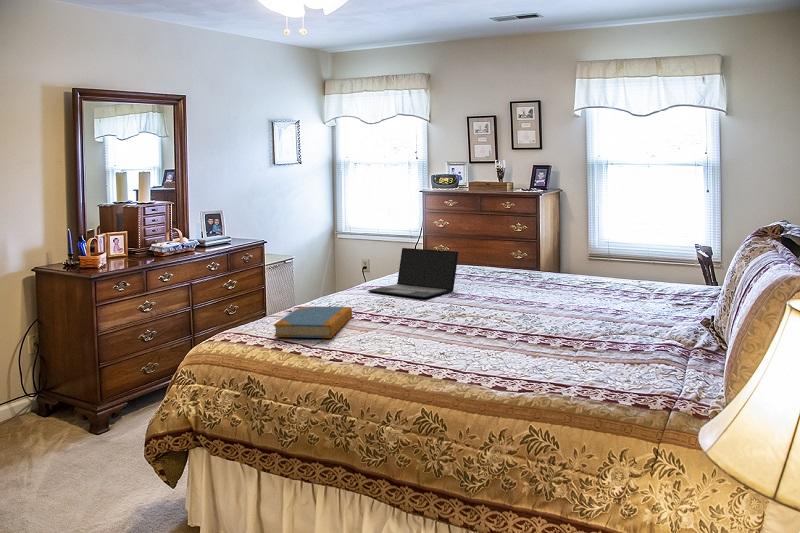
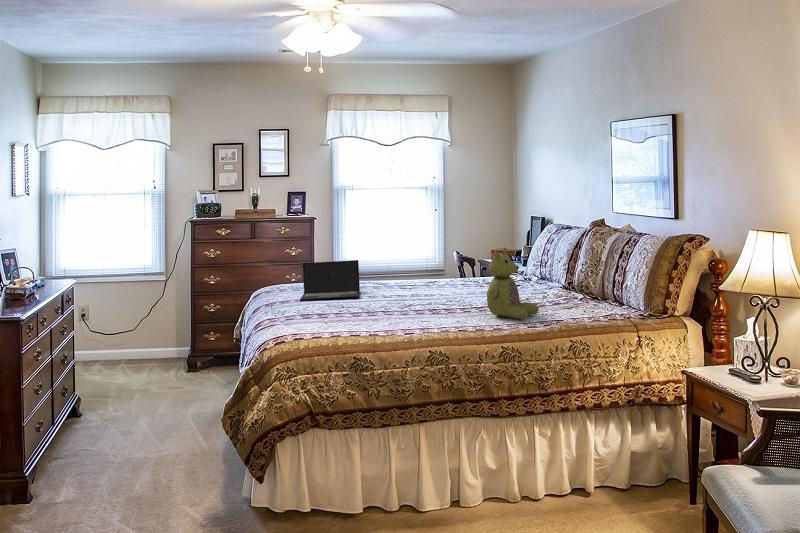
stuffed bear: none [460,258,547,373] -> present [487,247,539,319]
book: present [274,306,352,338] -> none [304,306,376,331]

